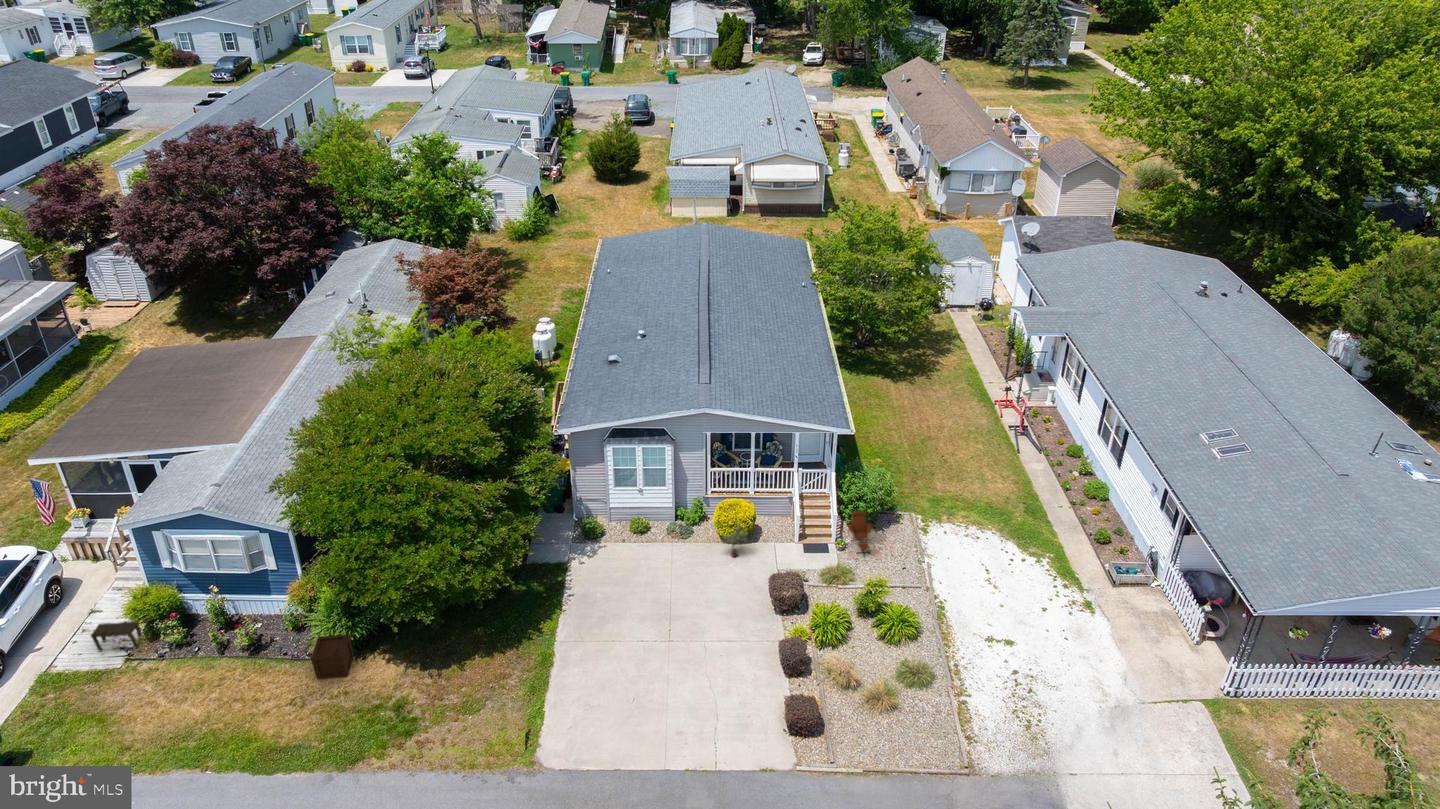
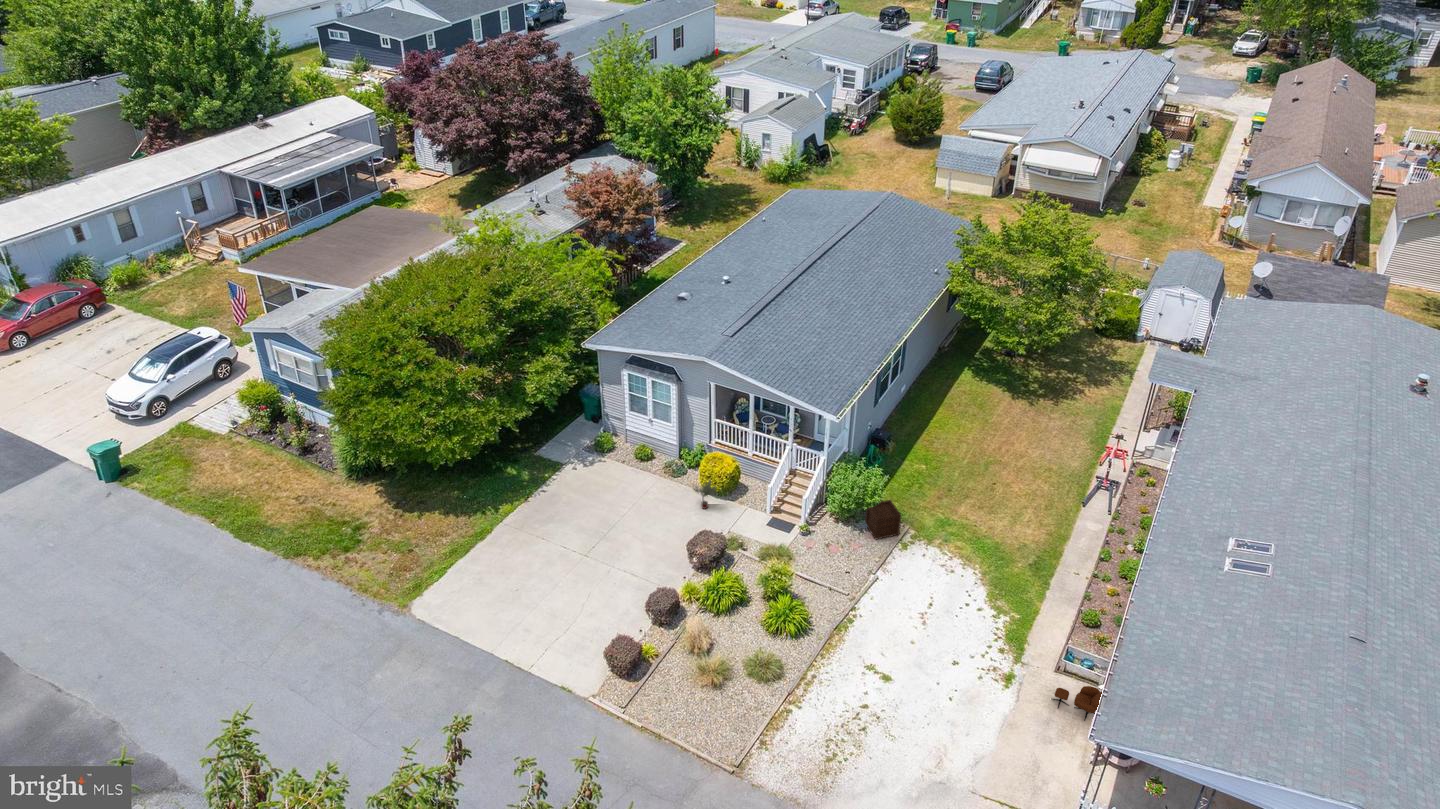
lounge chair: present [848,511,872,553] -> present [1053,686,1102,721]
bench: present [91,621,142,651] -> none [215,399,251,425]
wooden crate: present [311,635,354,679] -> present [865,500,901,539]

